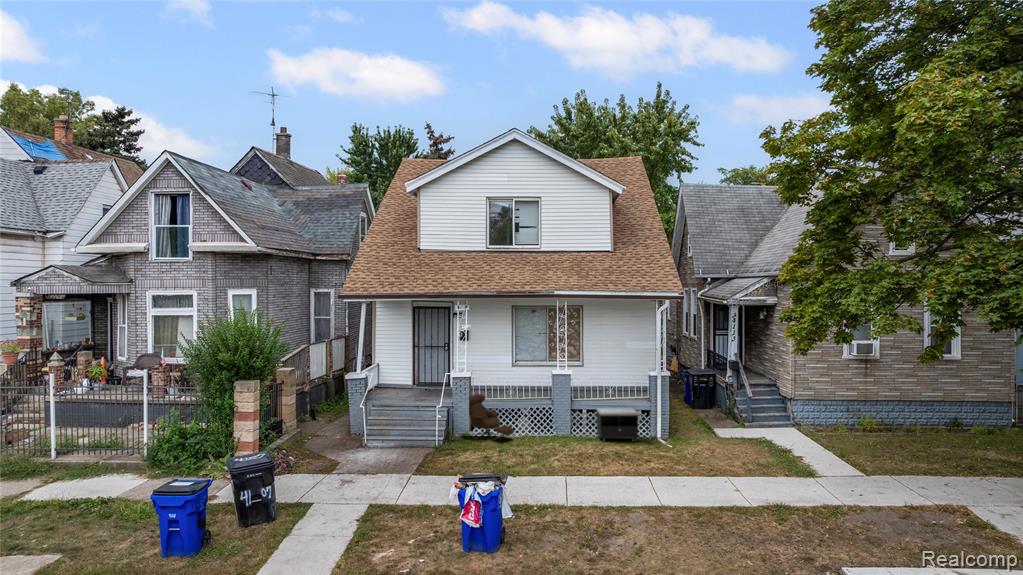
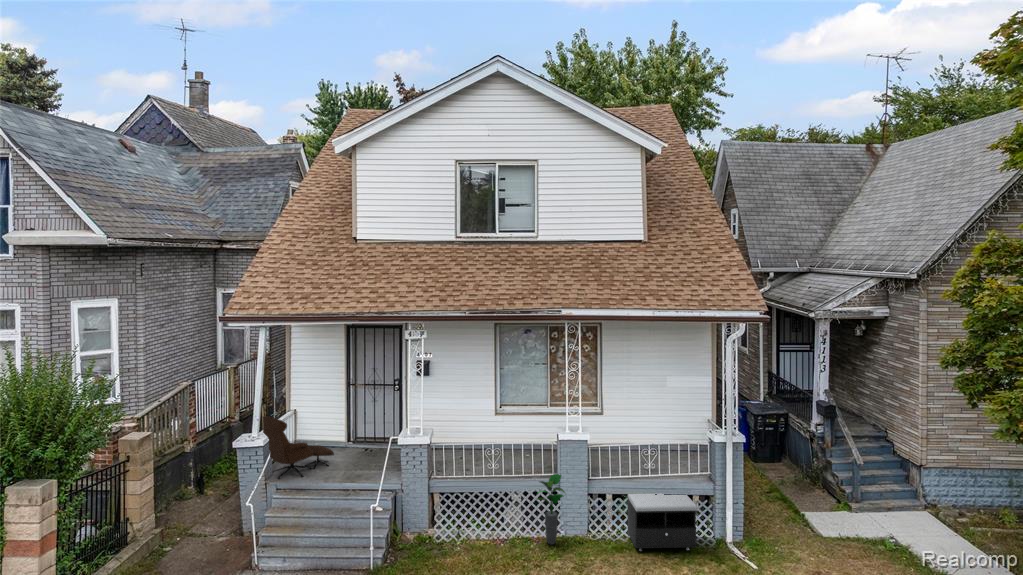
lounge chair: present [469,394,514,441] -> present [263,416,334,479]
potted plant: none [539,395,558,438] -> present [537,474,565,545]

